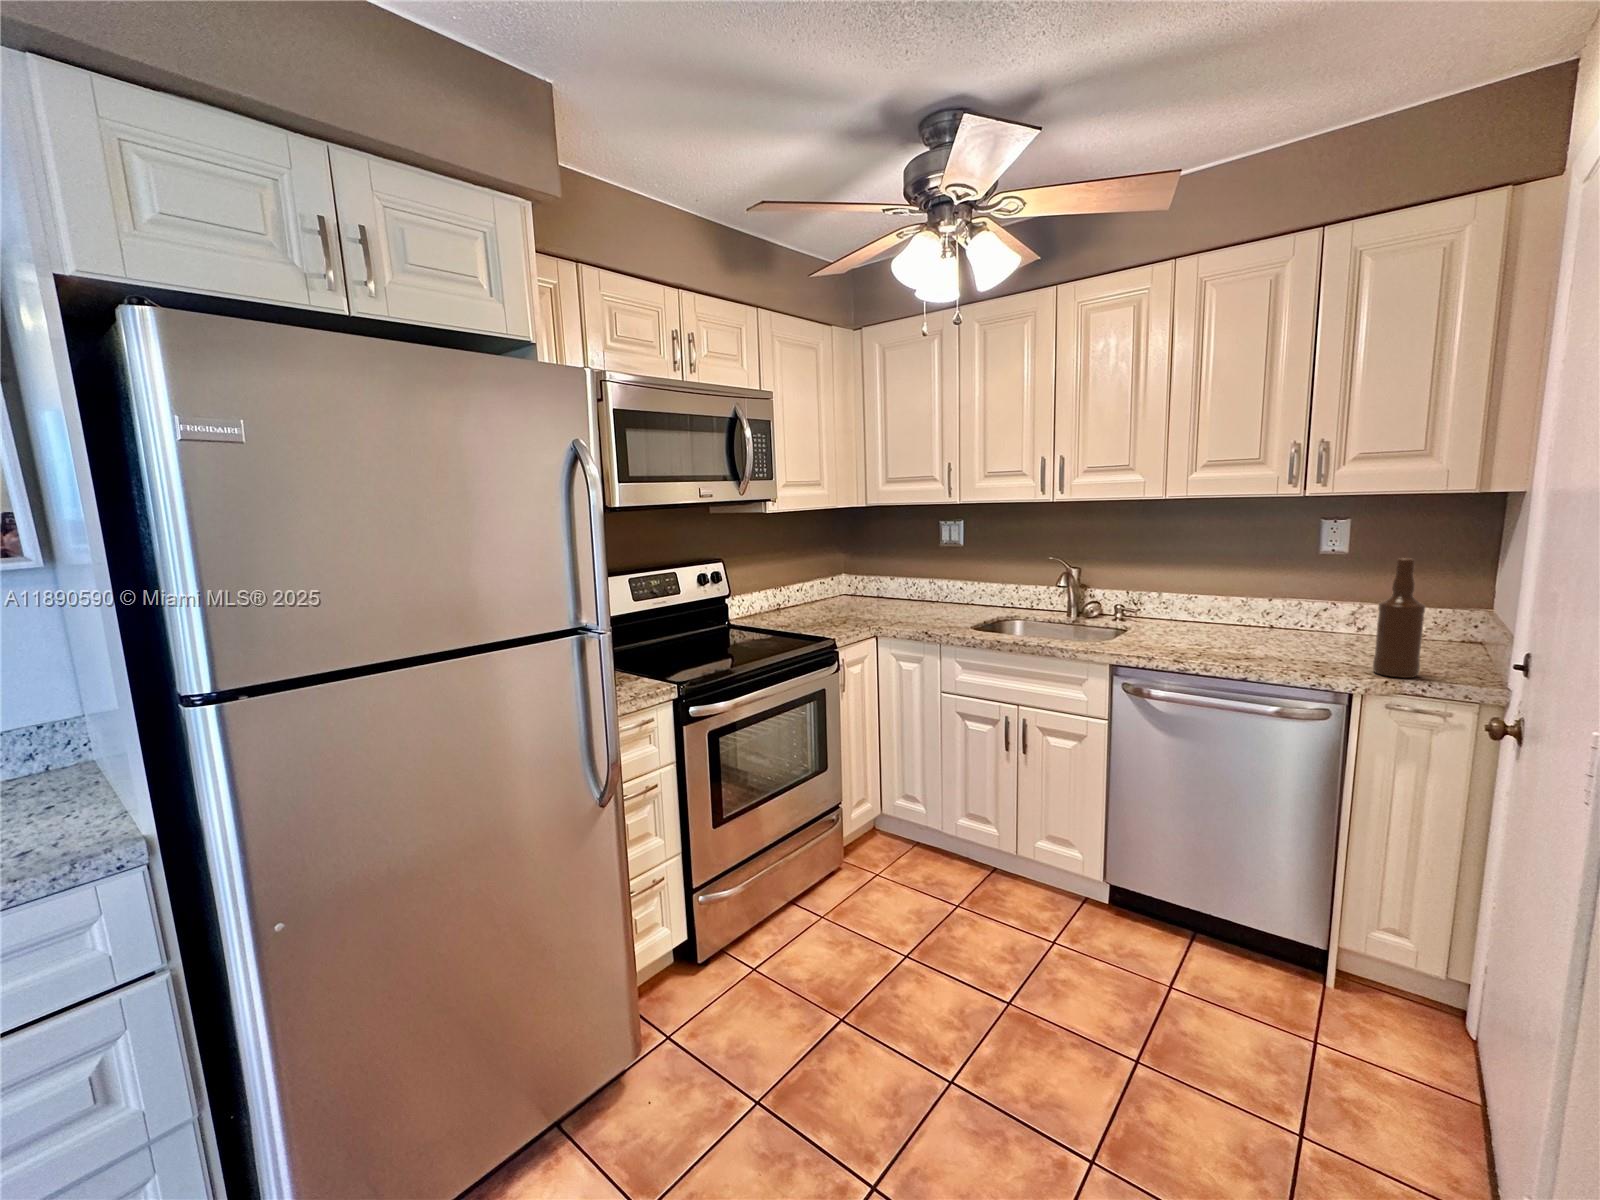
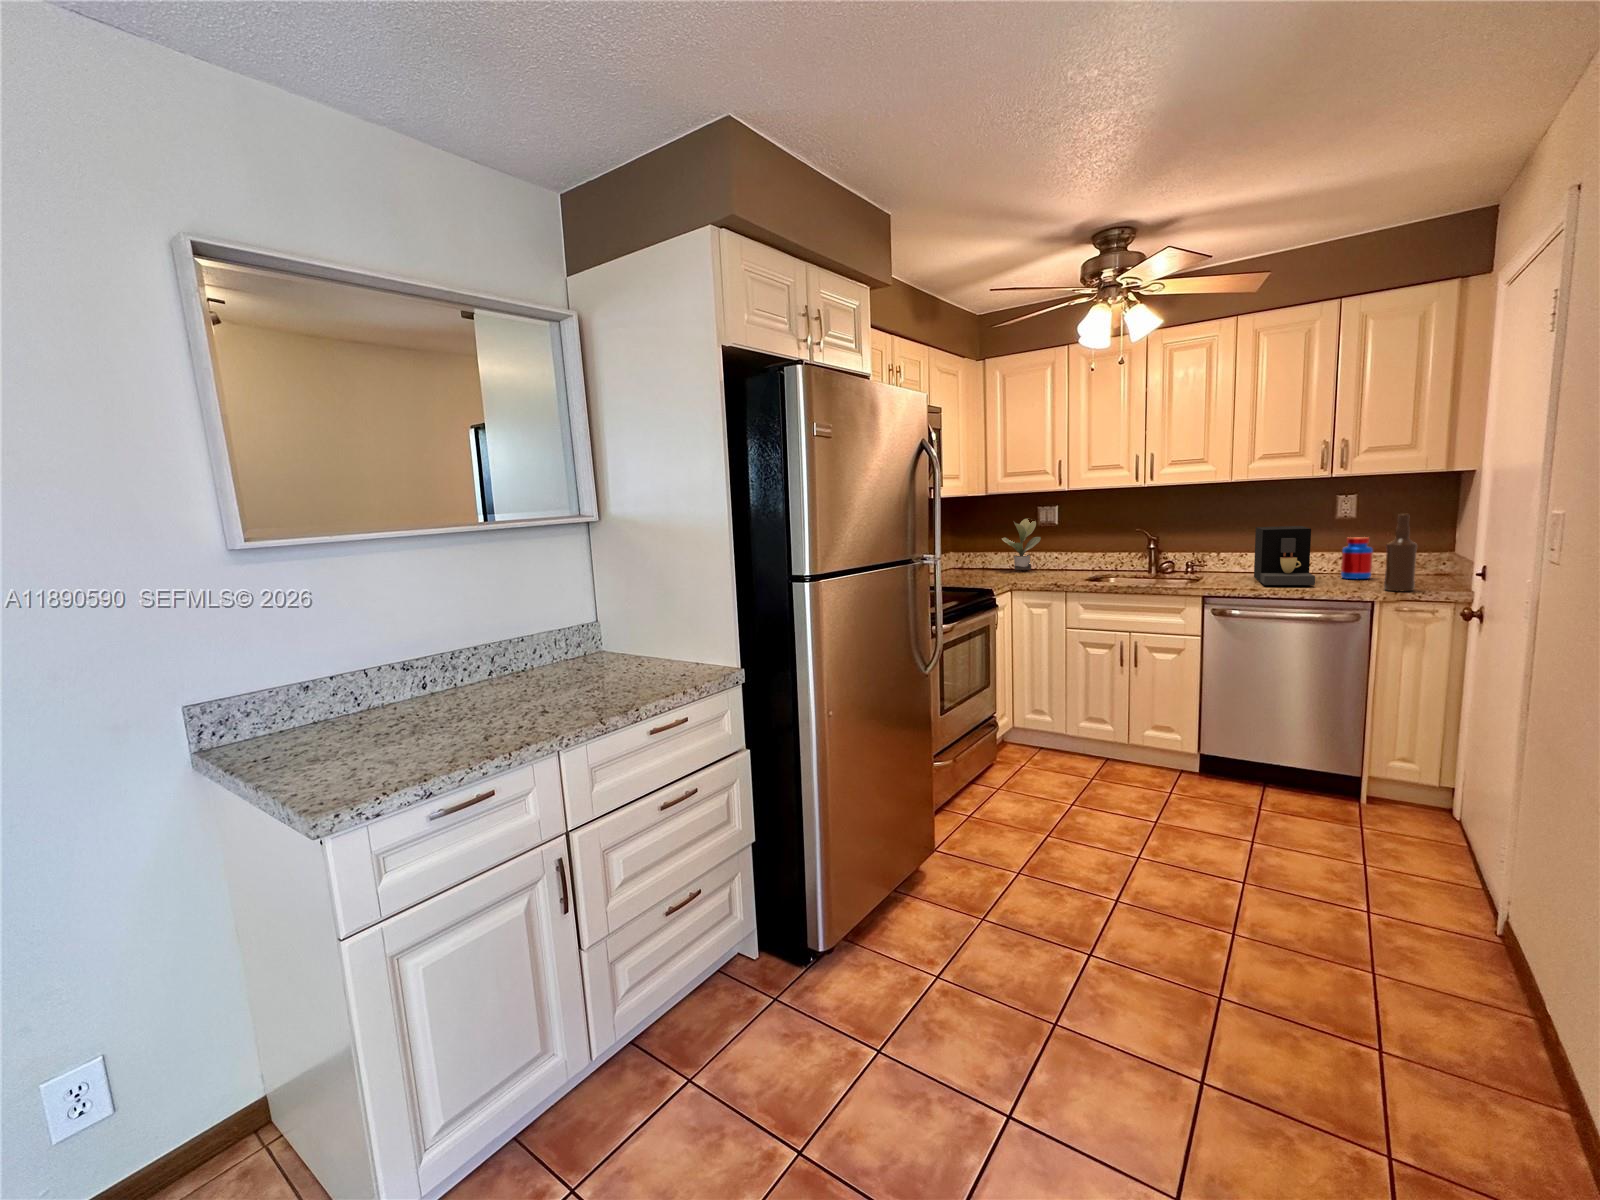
potted plant: none [896,536,941,602] -> present [1002,519,1041,570]
coffee maker: none [1200,562,1274,656] -> present [1254,526,1315,585]
jar: none [1321,583,1368,646] -> present [1341,537,1373,579]

